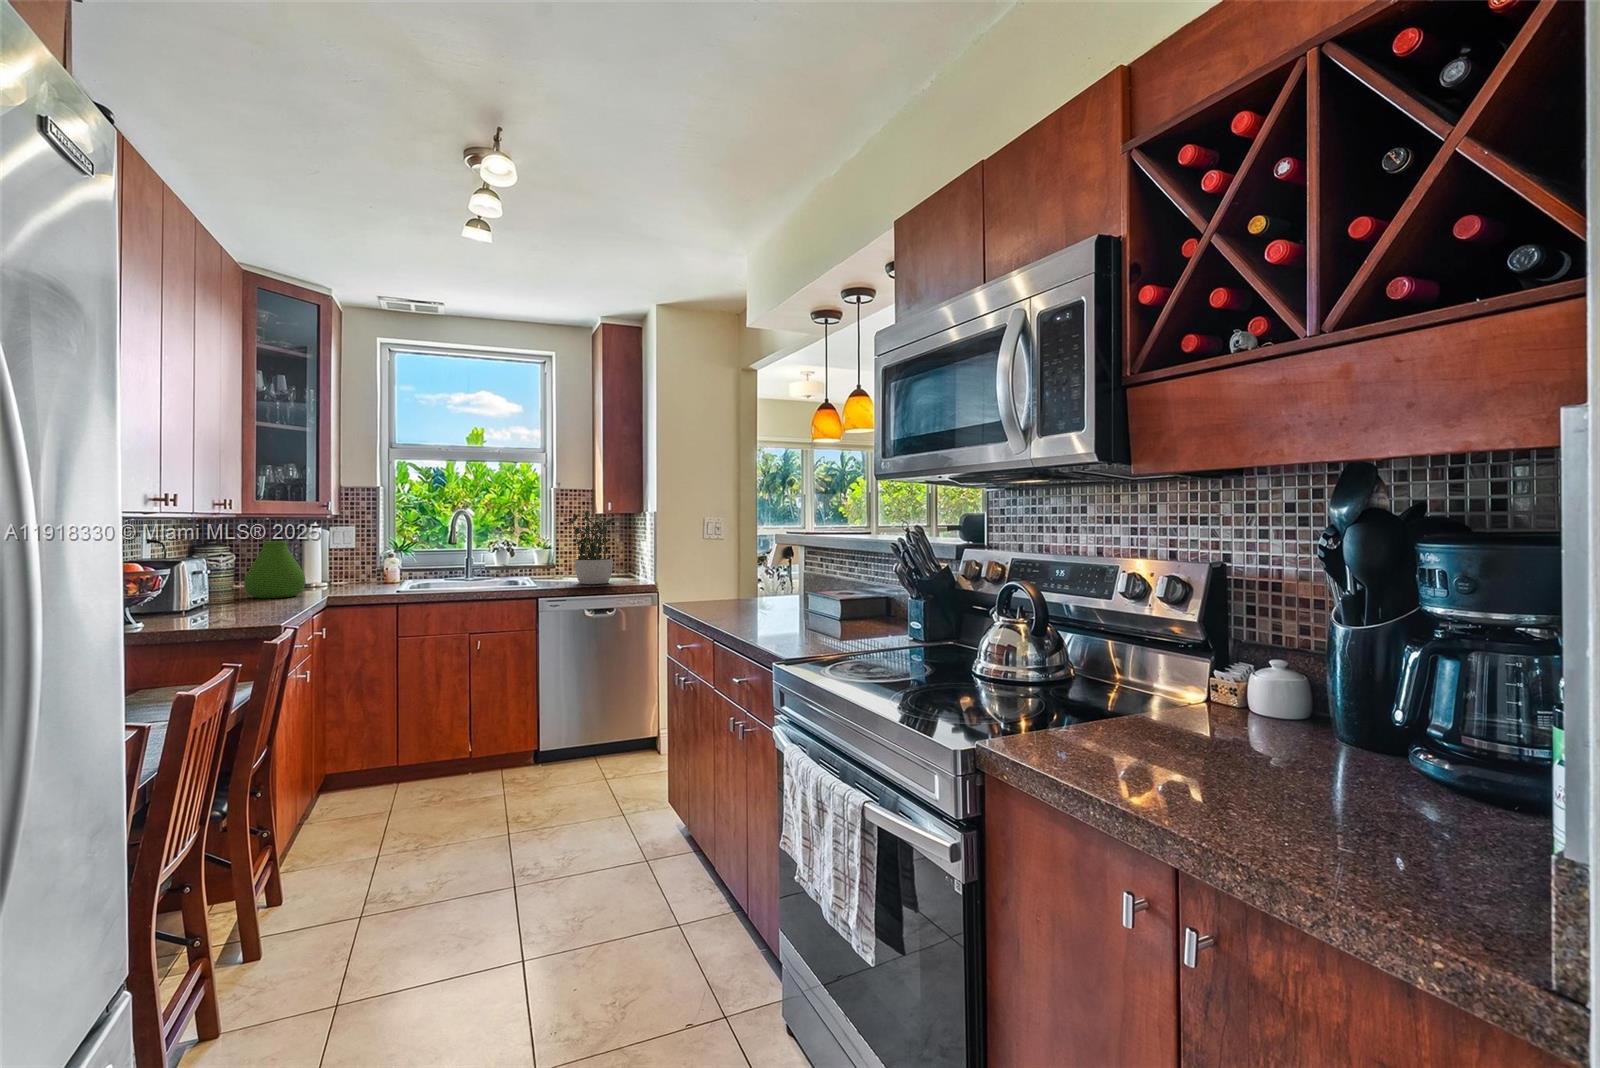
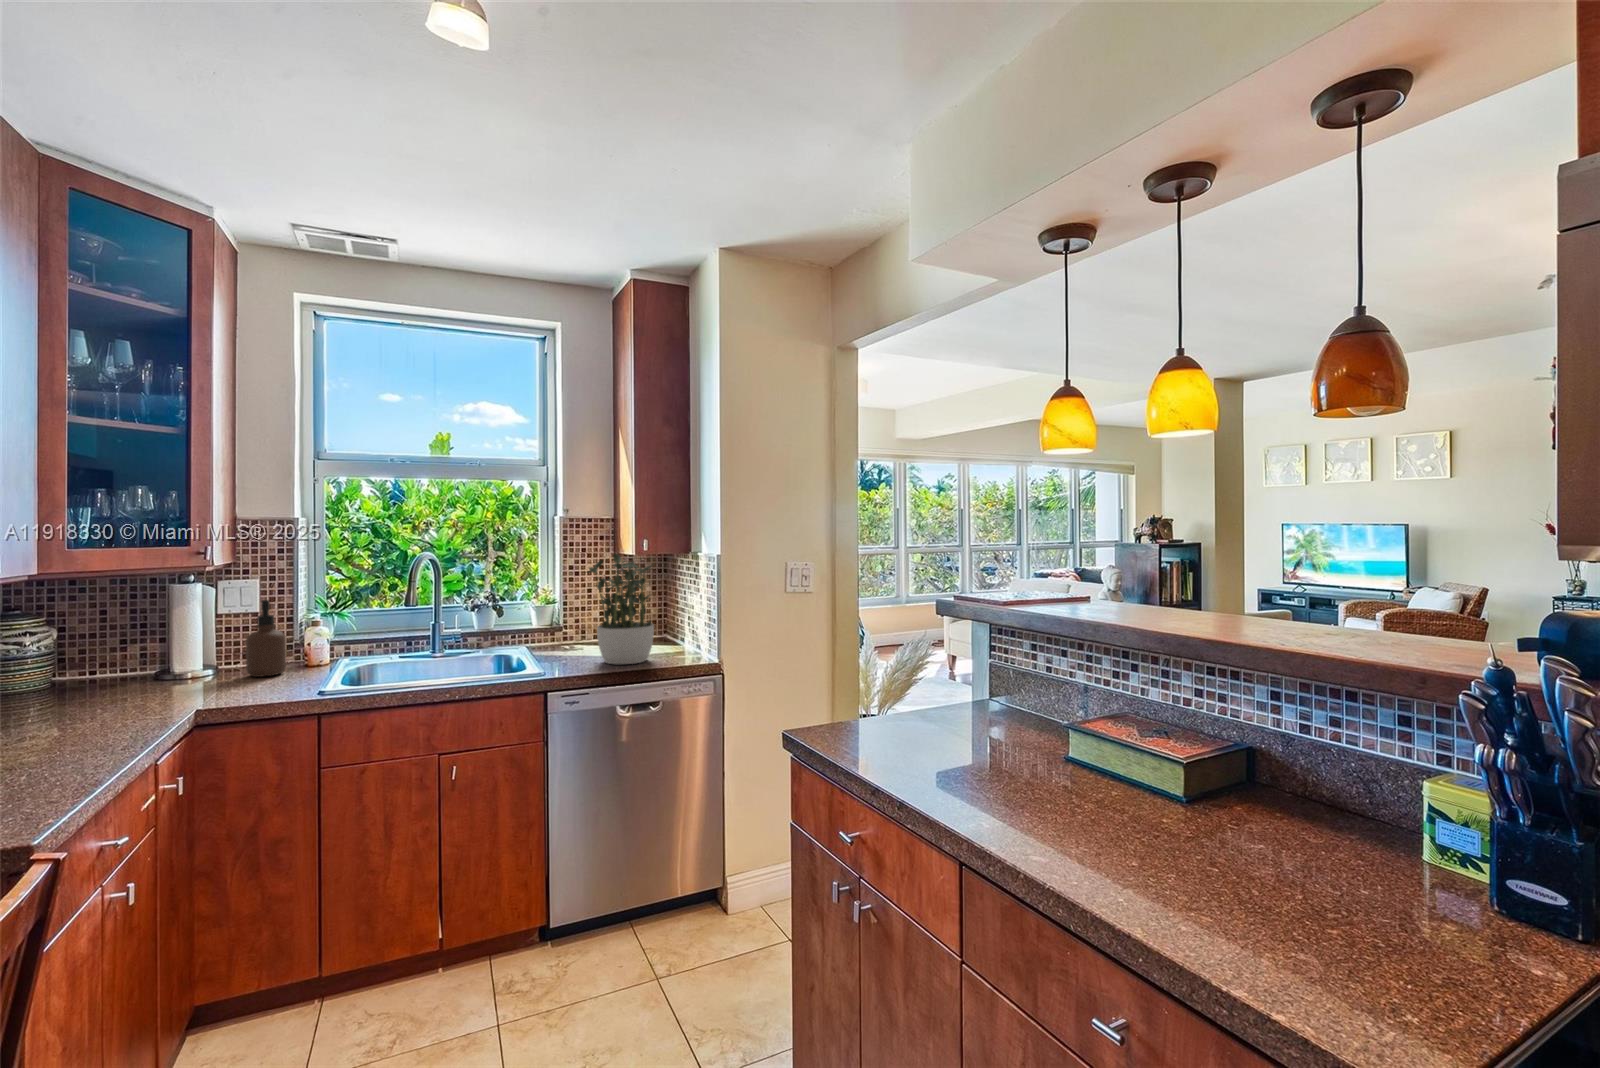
soap dispenser: none [349,538,374,586] -> present [246,600,286,677]
vase: present [244,541,305,598] -> none [47,617,162,719]

